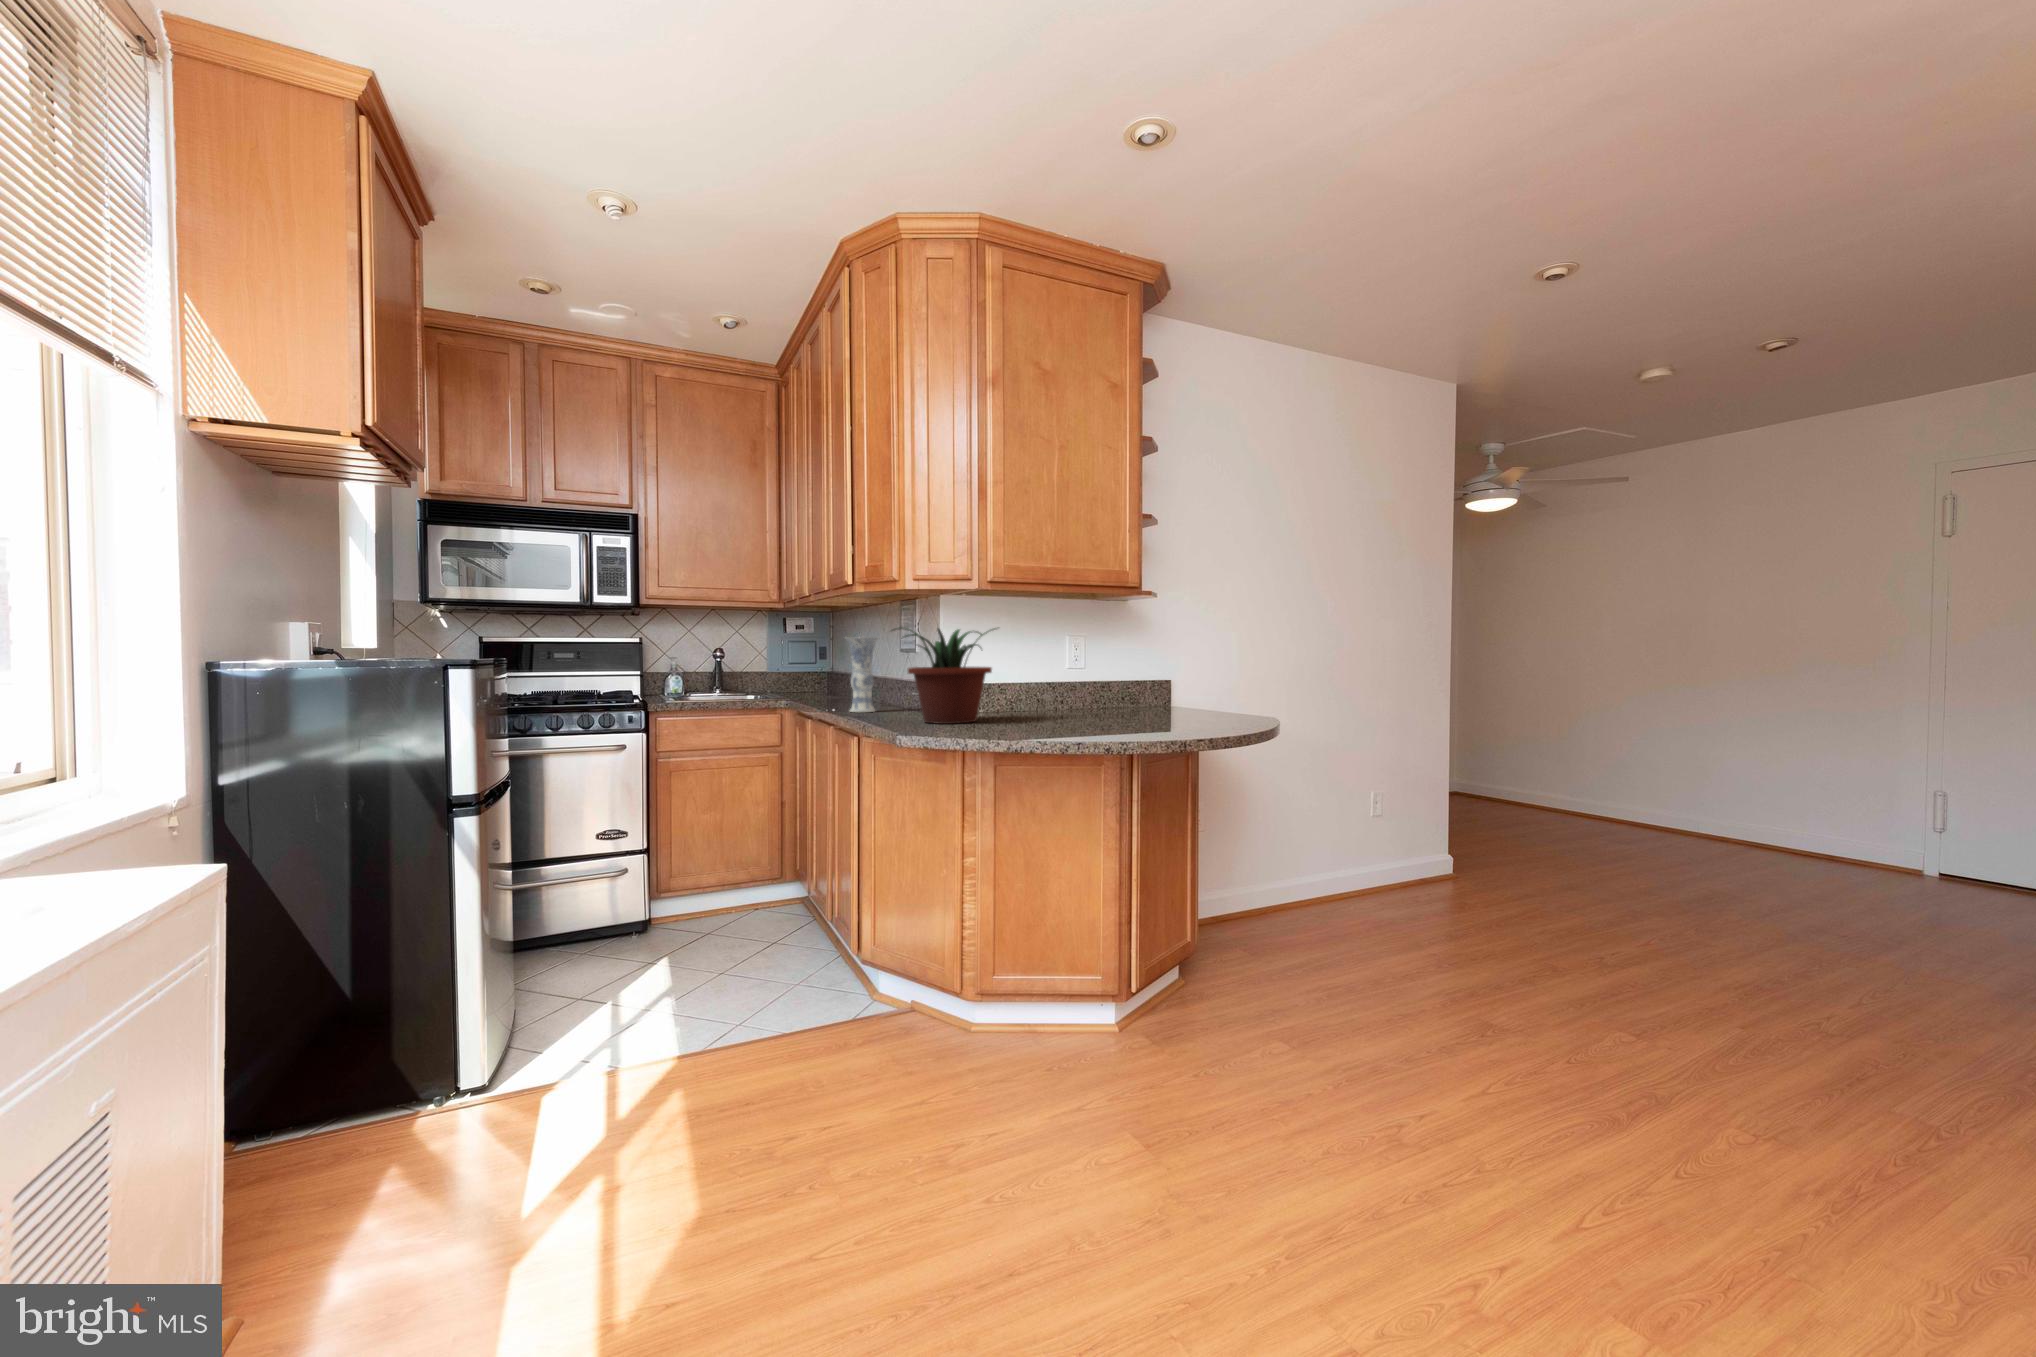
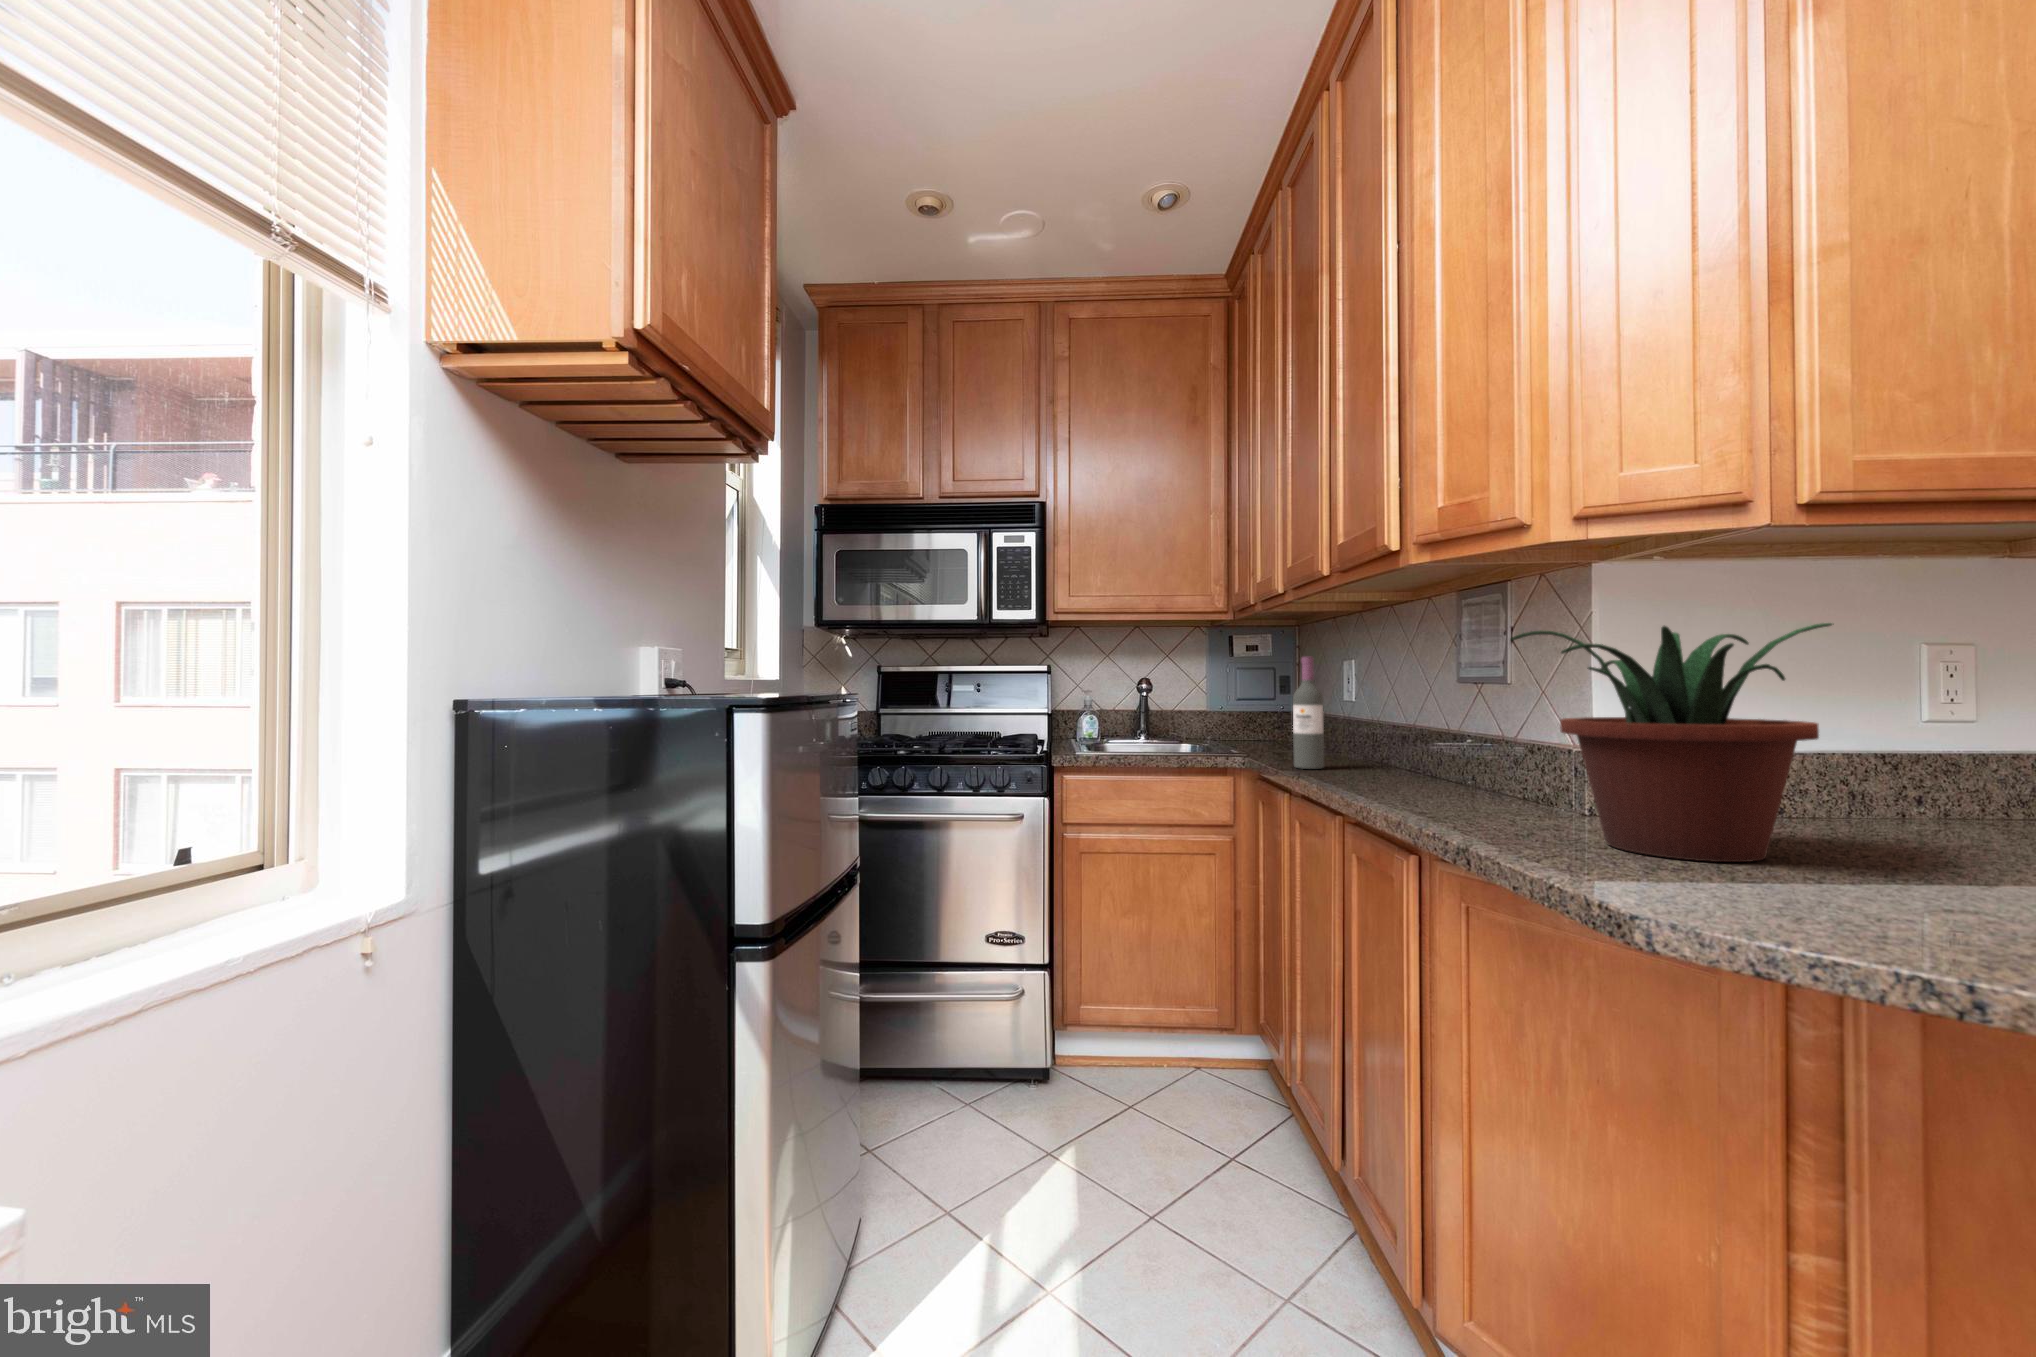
wine bottle: none [815,635,833,705] -> present [1293,656,1324,769]
vase: present [845,637,878,712] -> none [1366,656,1437,796]

